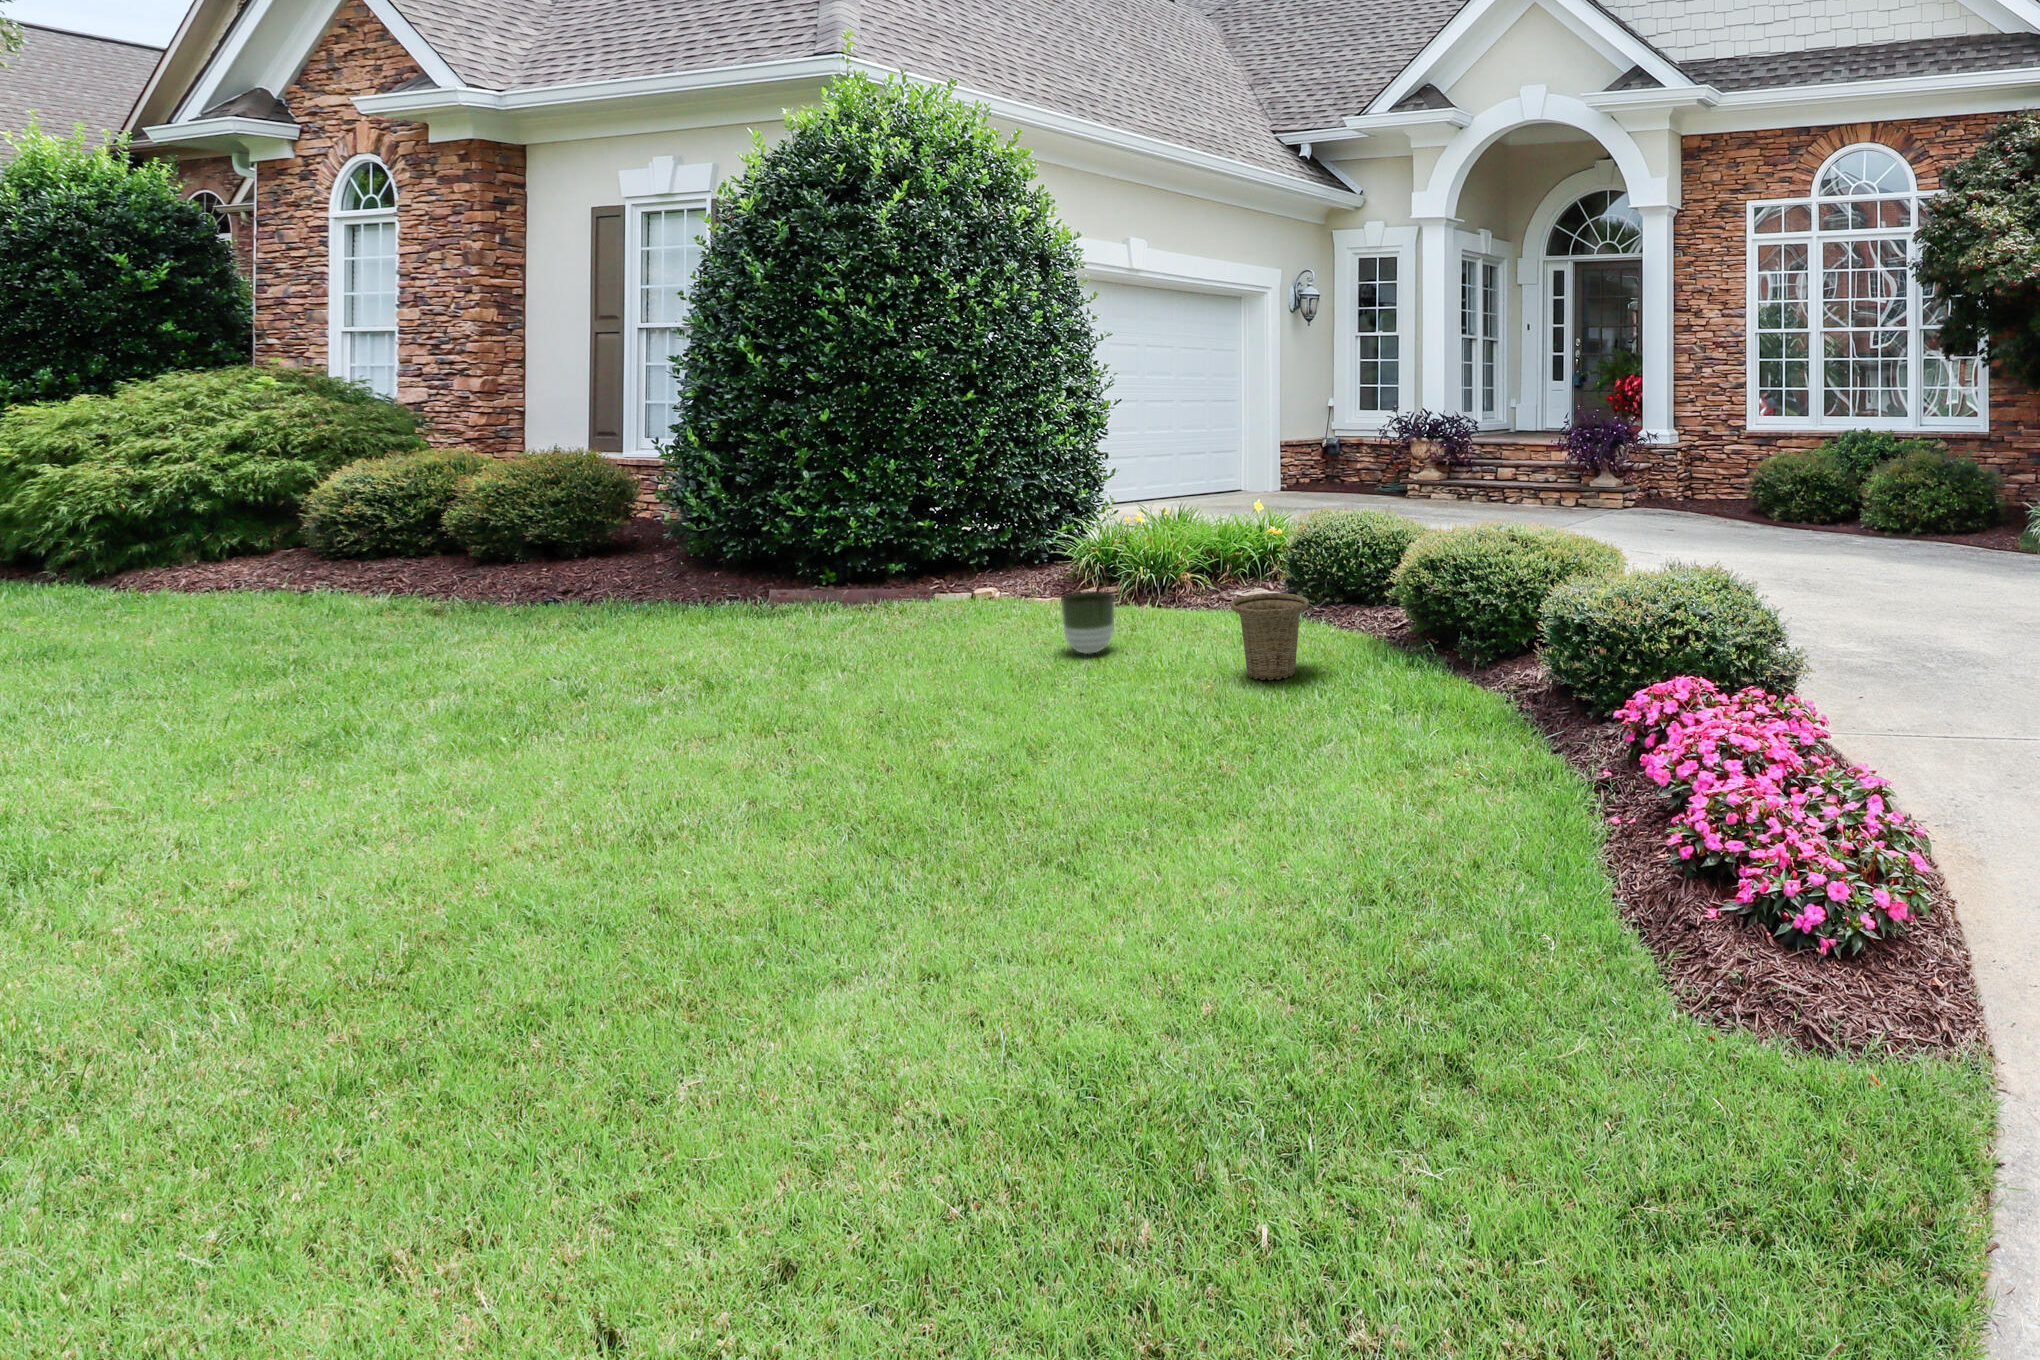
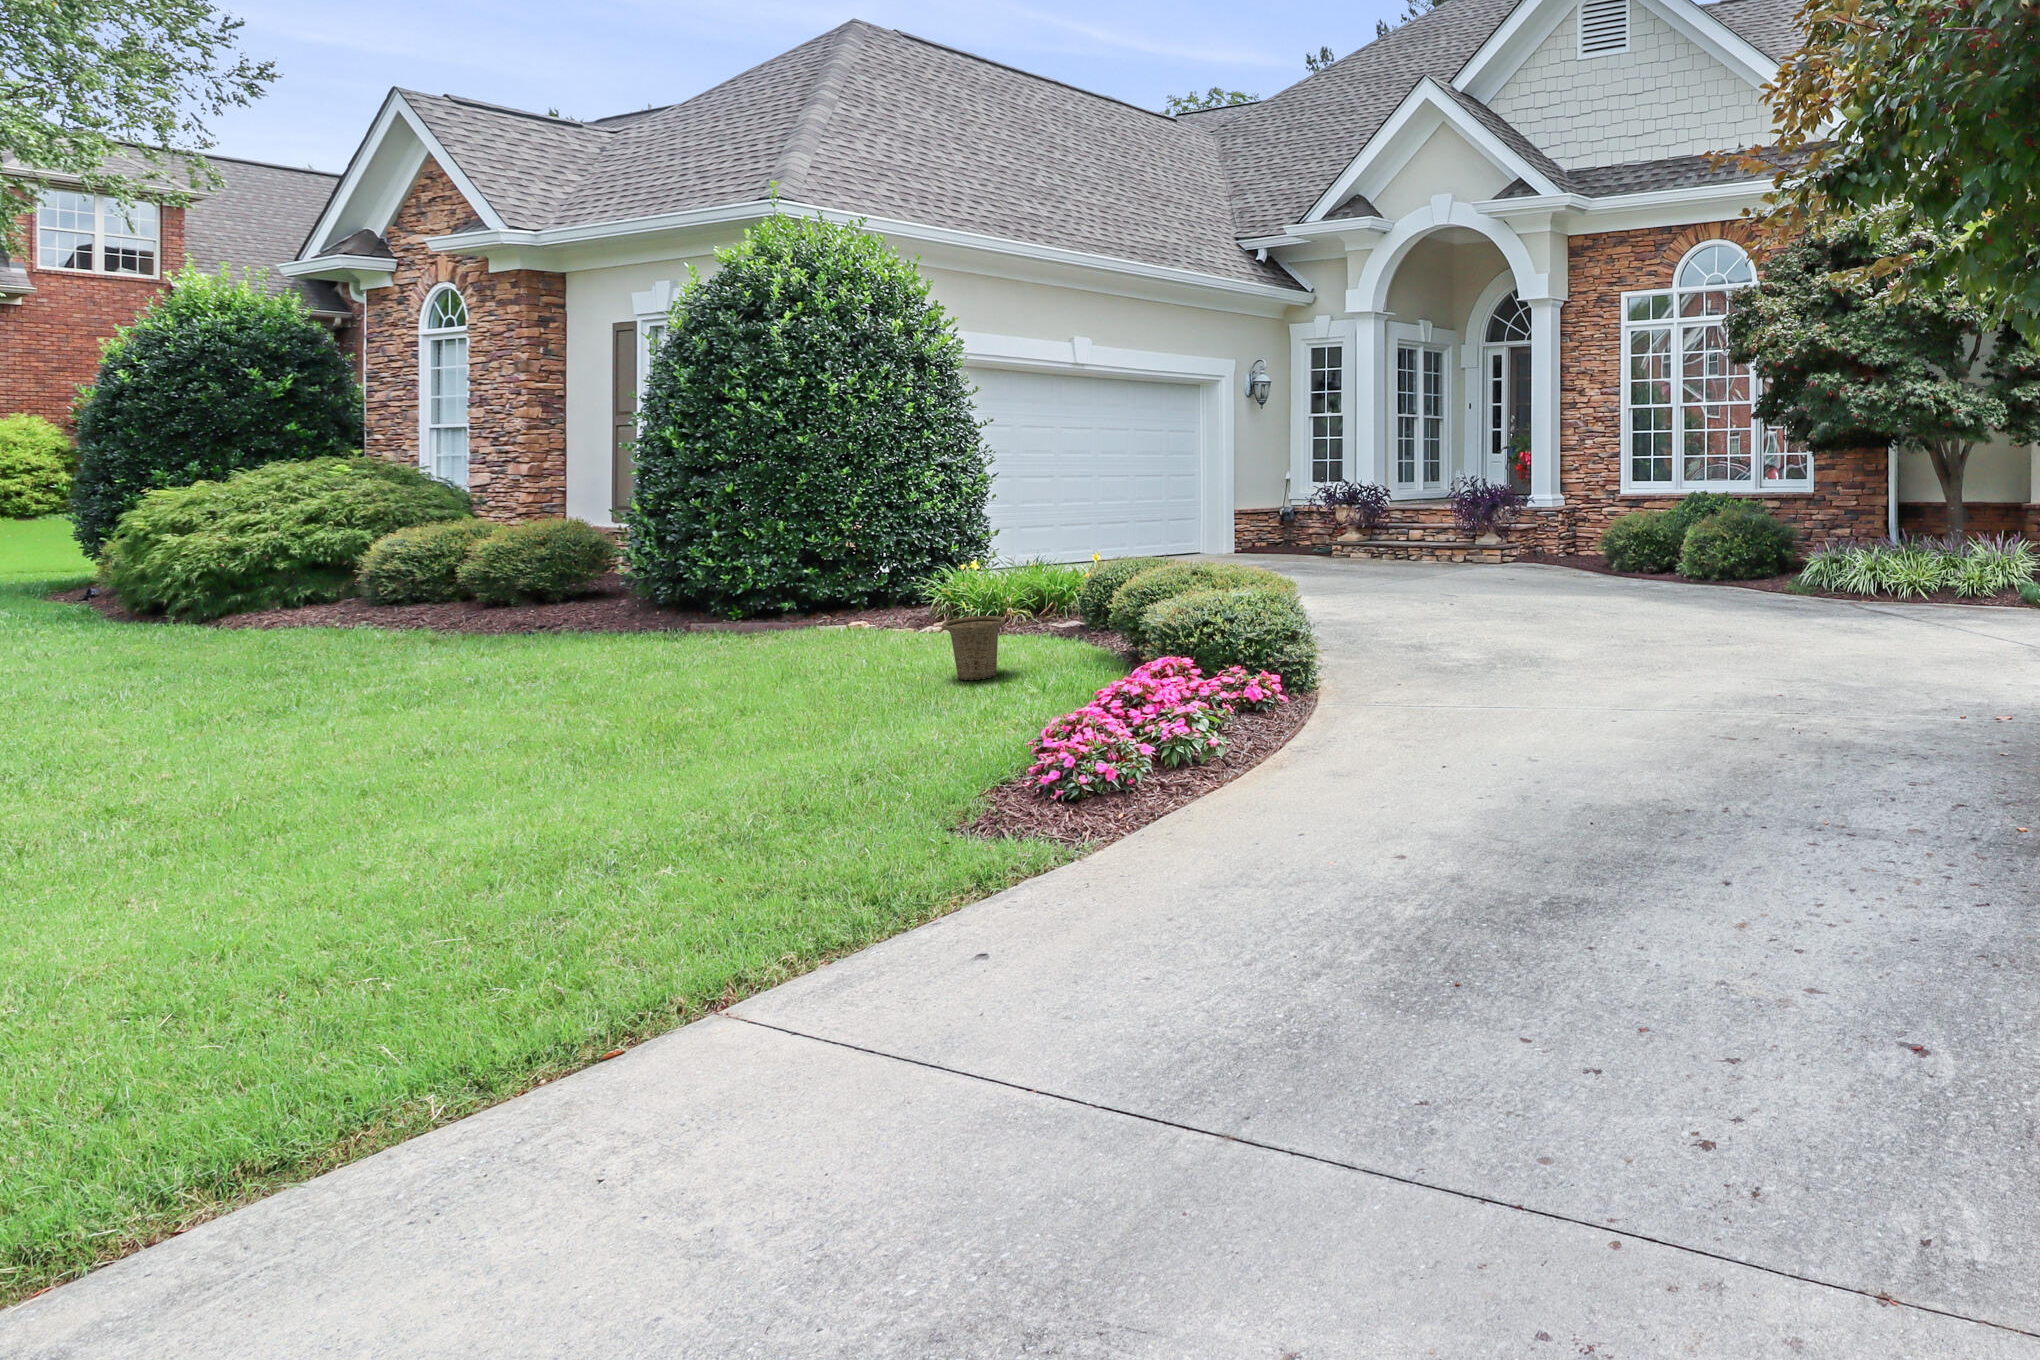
planter: present [1061,591,1114,654] -> none [836,617,880,664]

